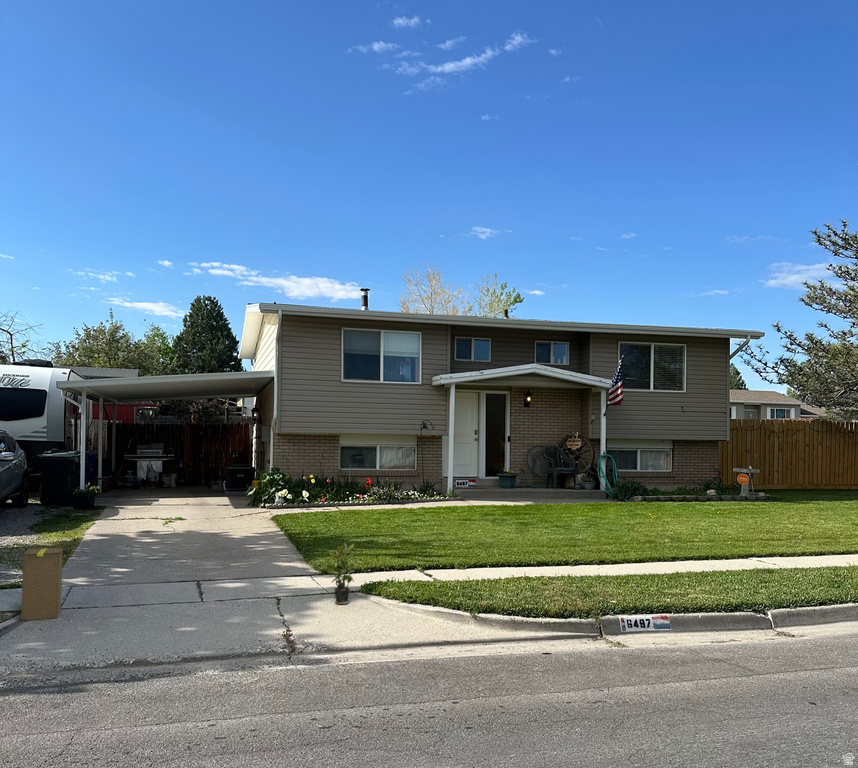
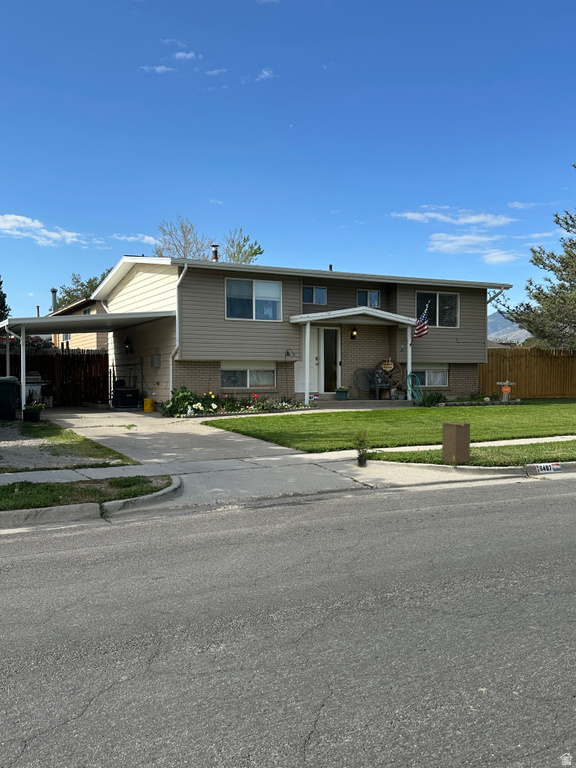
cardboard box: present [21,548,63,620] -> present [442,422,470,463]

